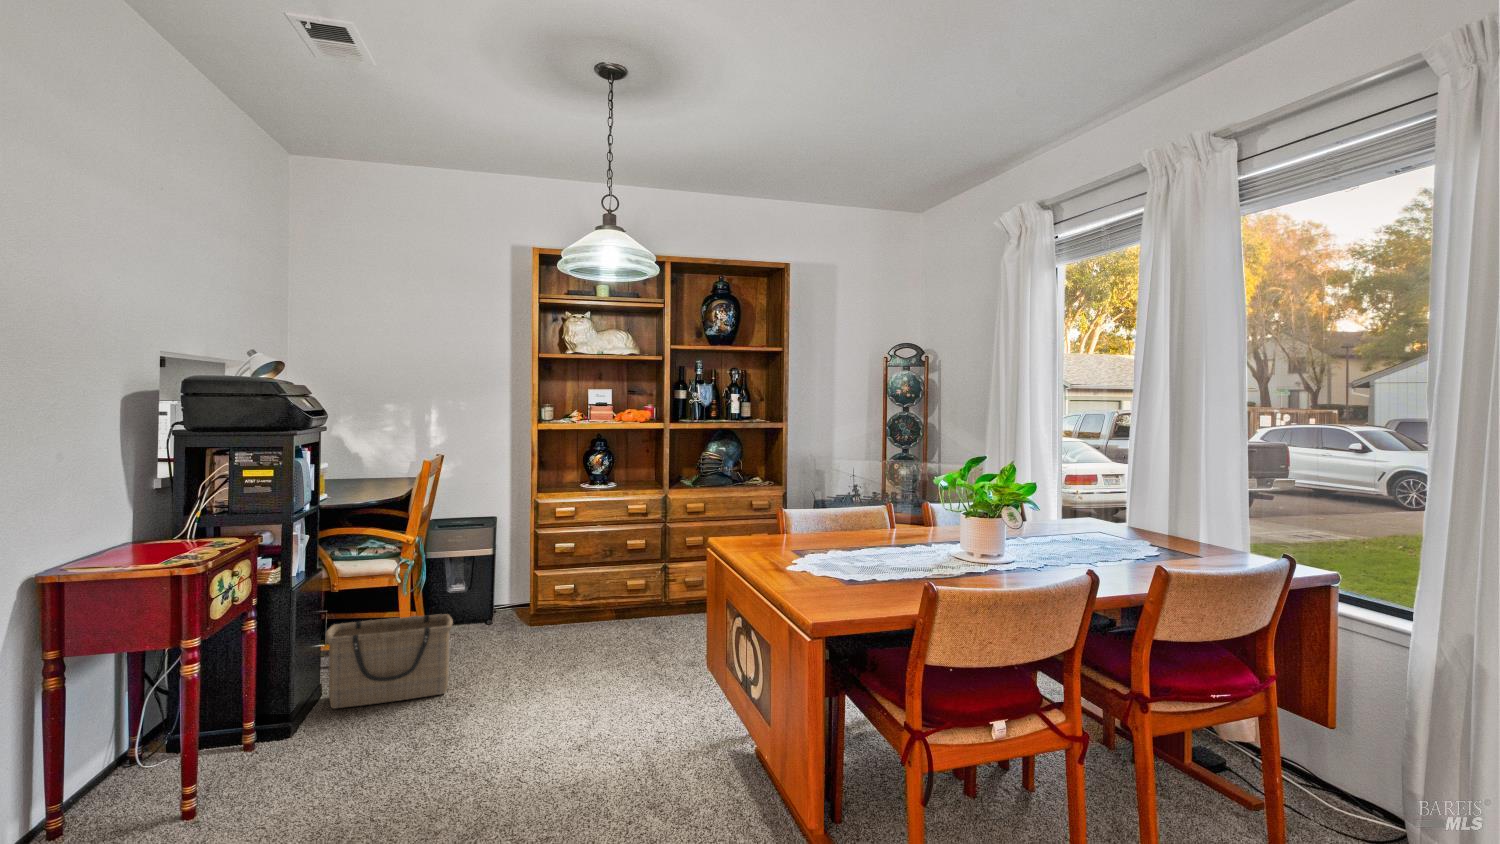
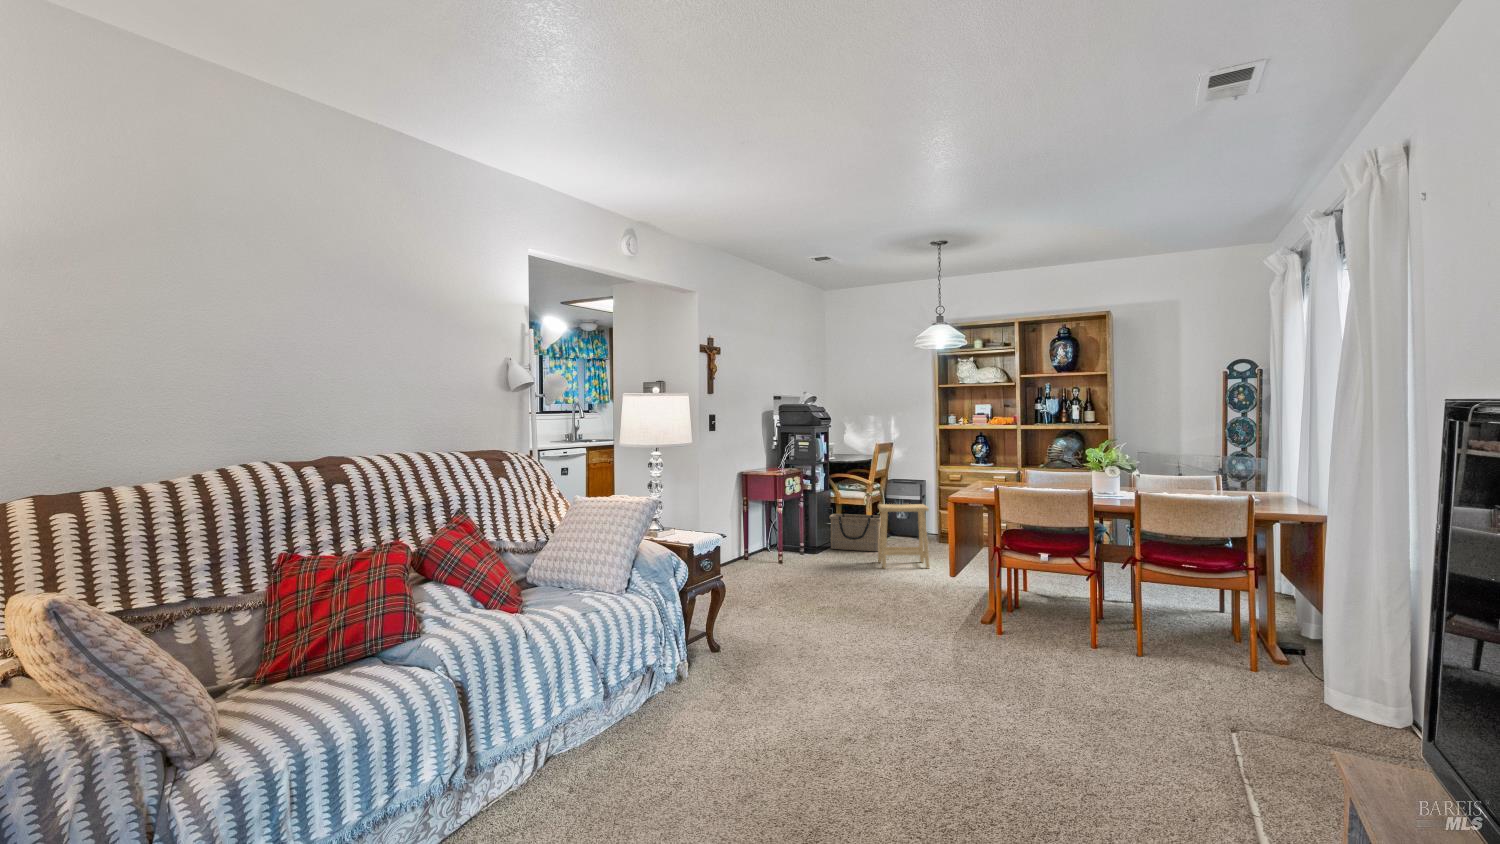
footstool: none [466,597,587,764] -> present [878,504,930,569]

